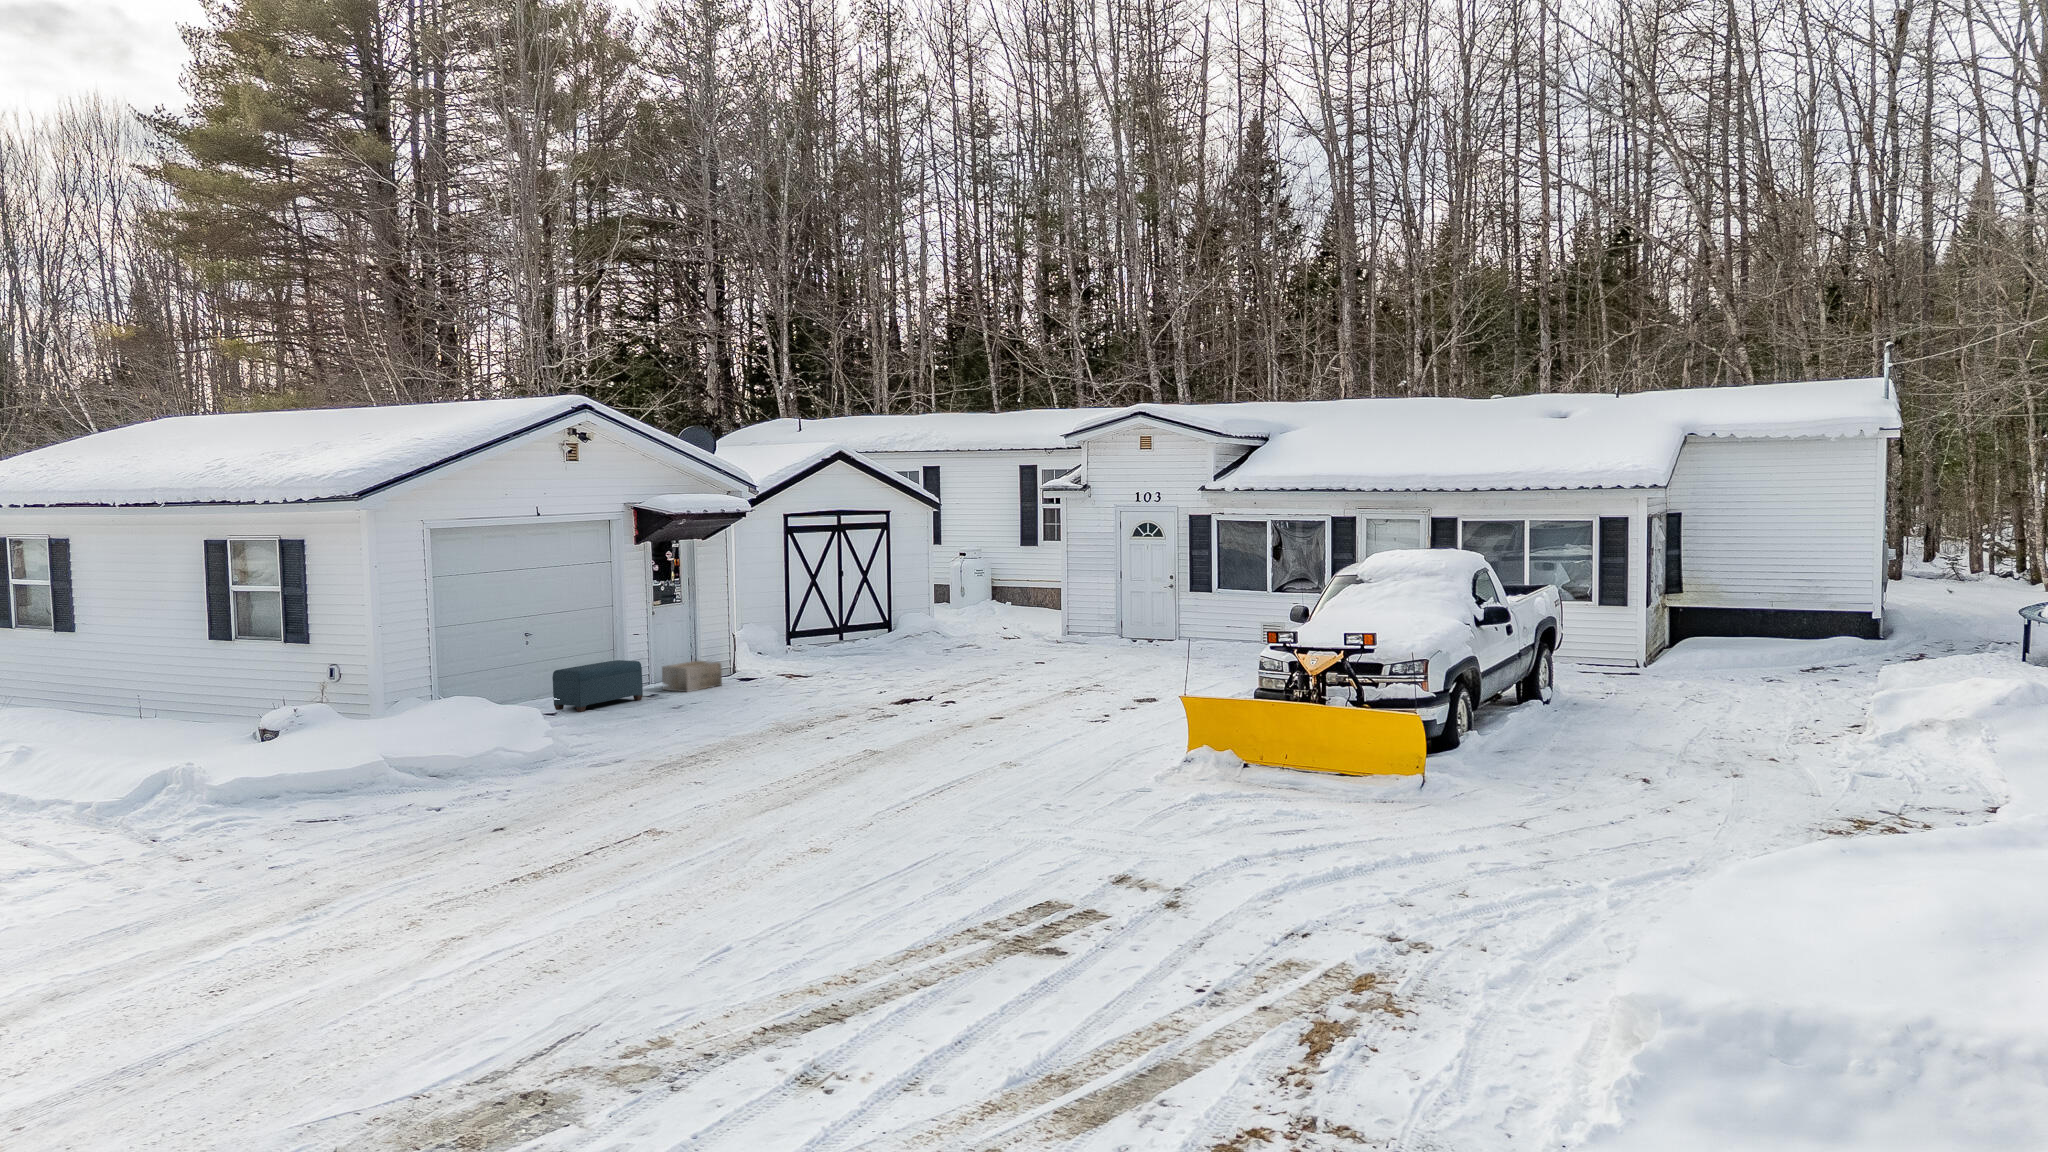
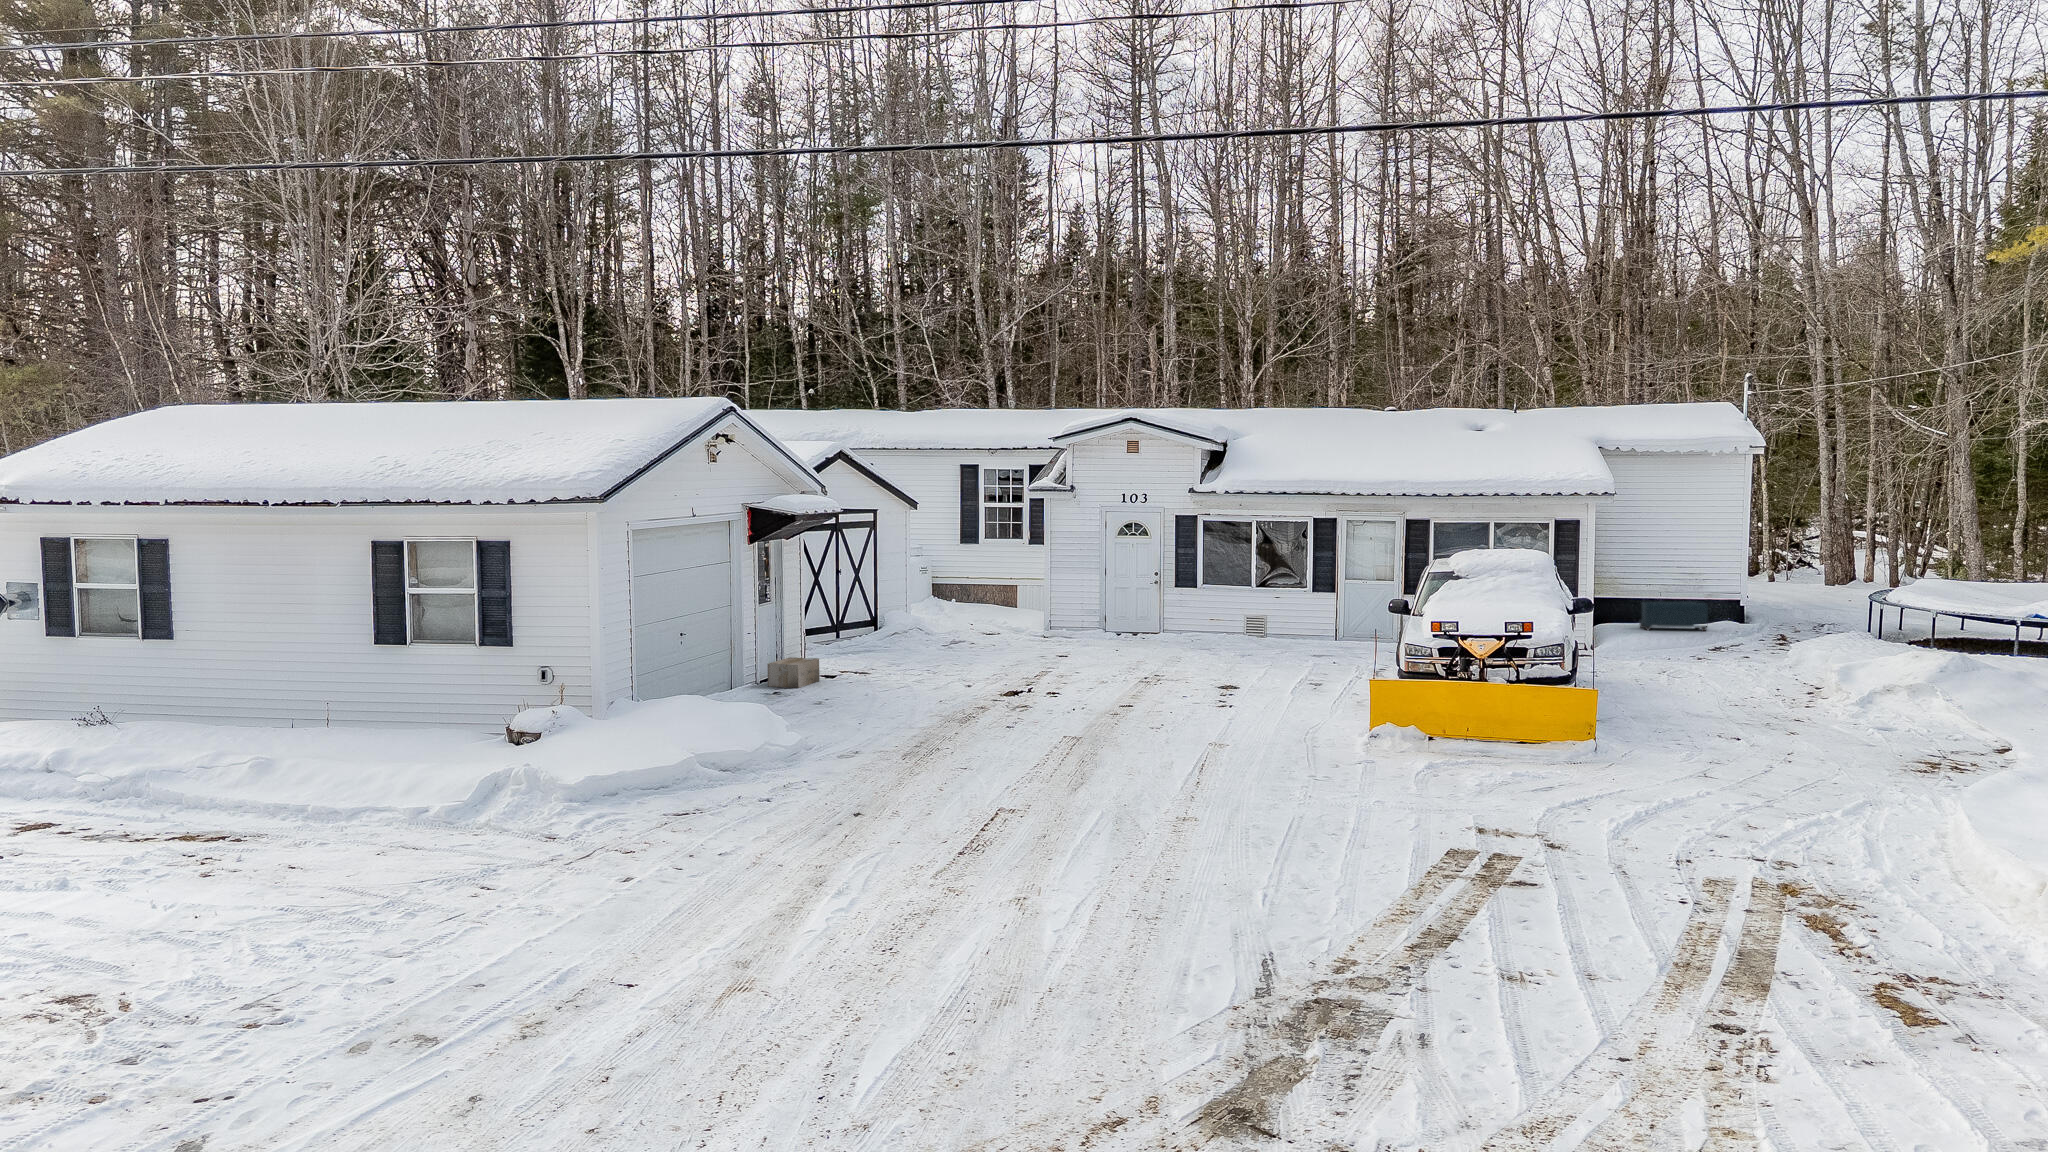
bench: present [552,660,643,712] -> present [1639,602,1708,631]

